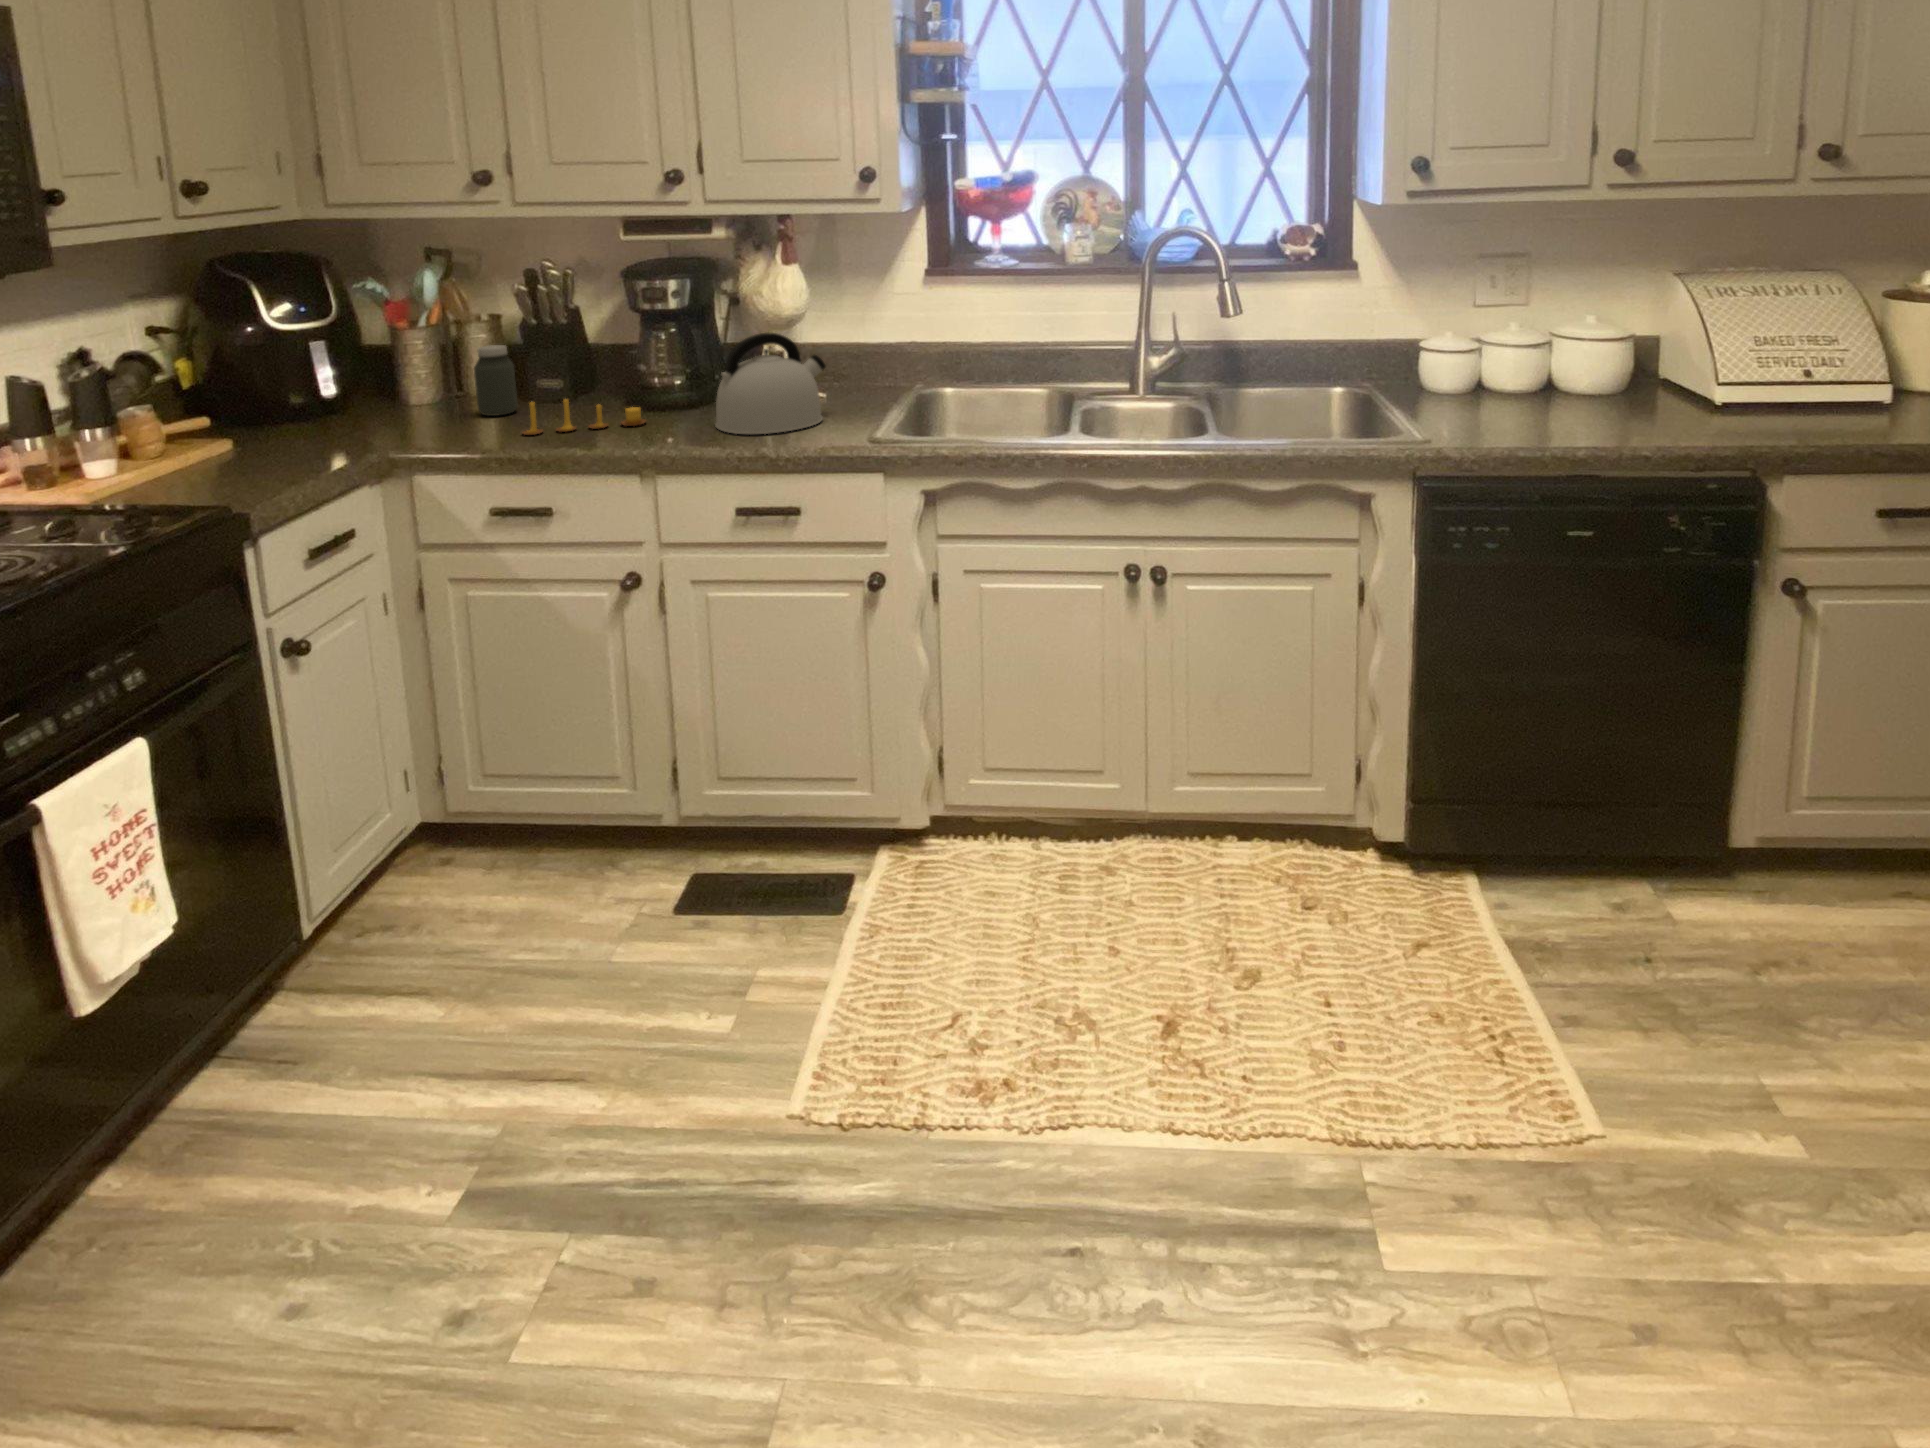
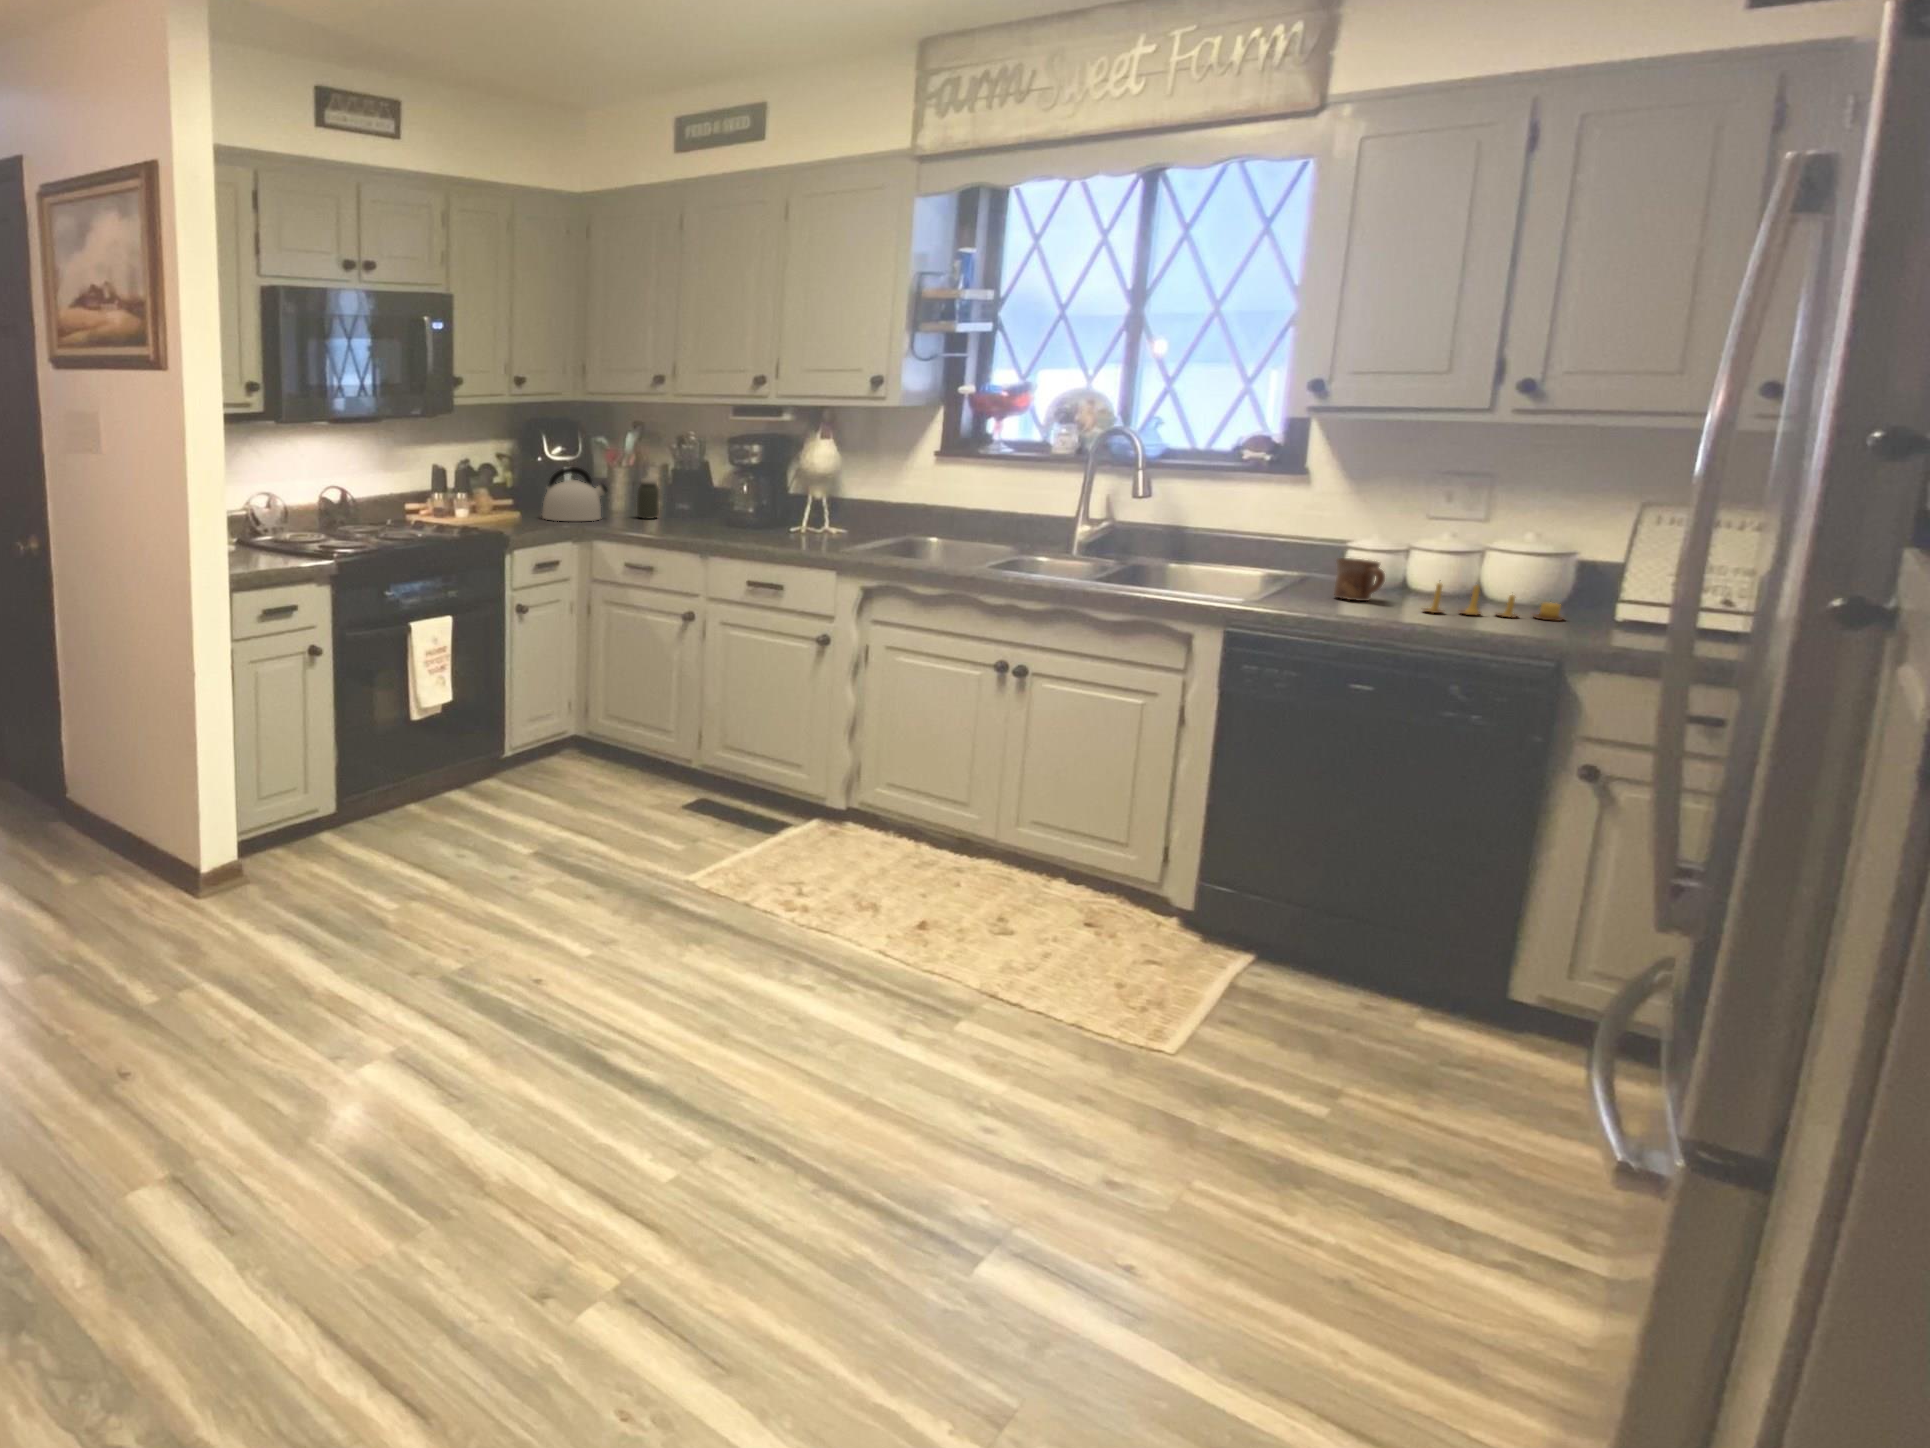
kettle: present [715,333,825,434] -> present [542,467,607,521]
mug: none [1467,374,1526,424] -> present [1333,558,1385,601]
candle: present [523,399,646,435] -> present [1423,582,1563,621]

